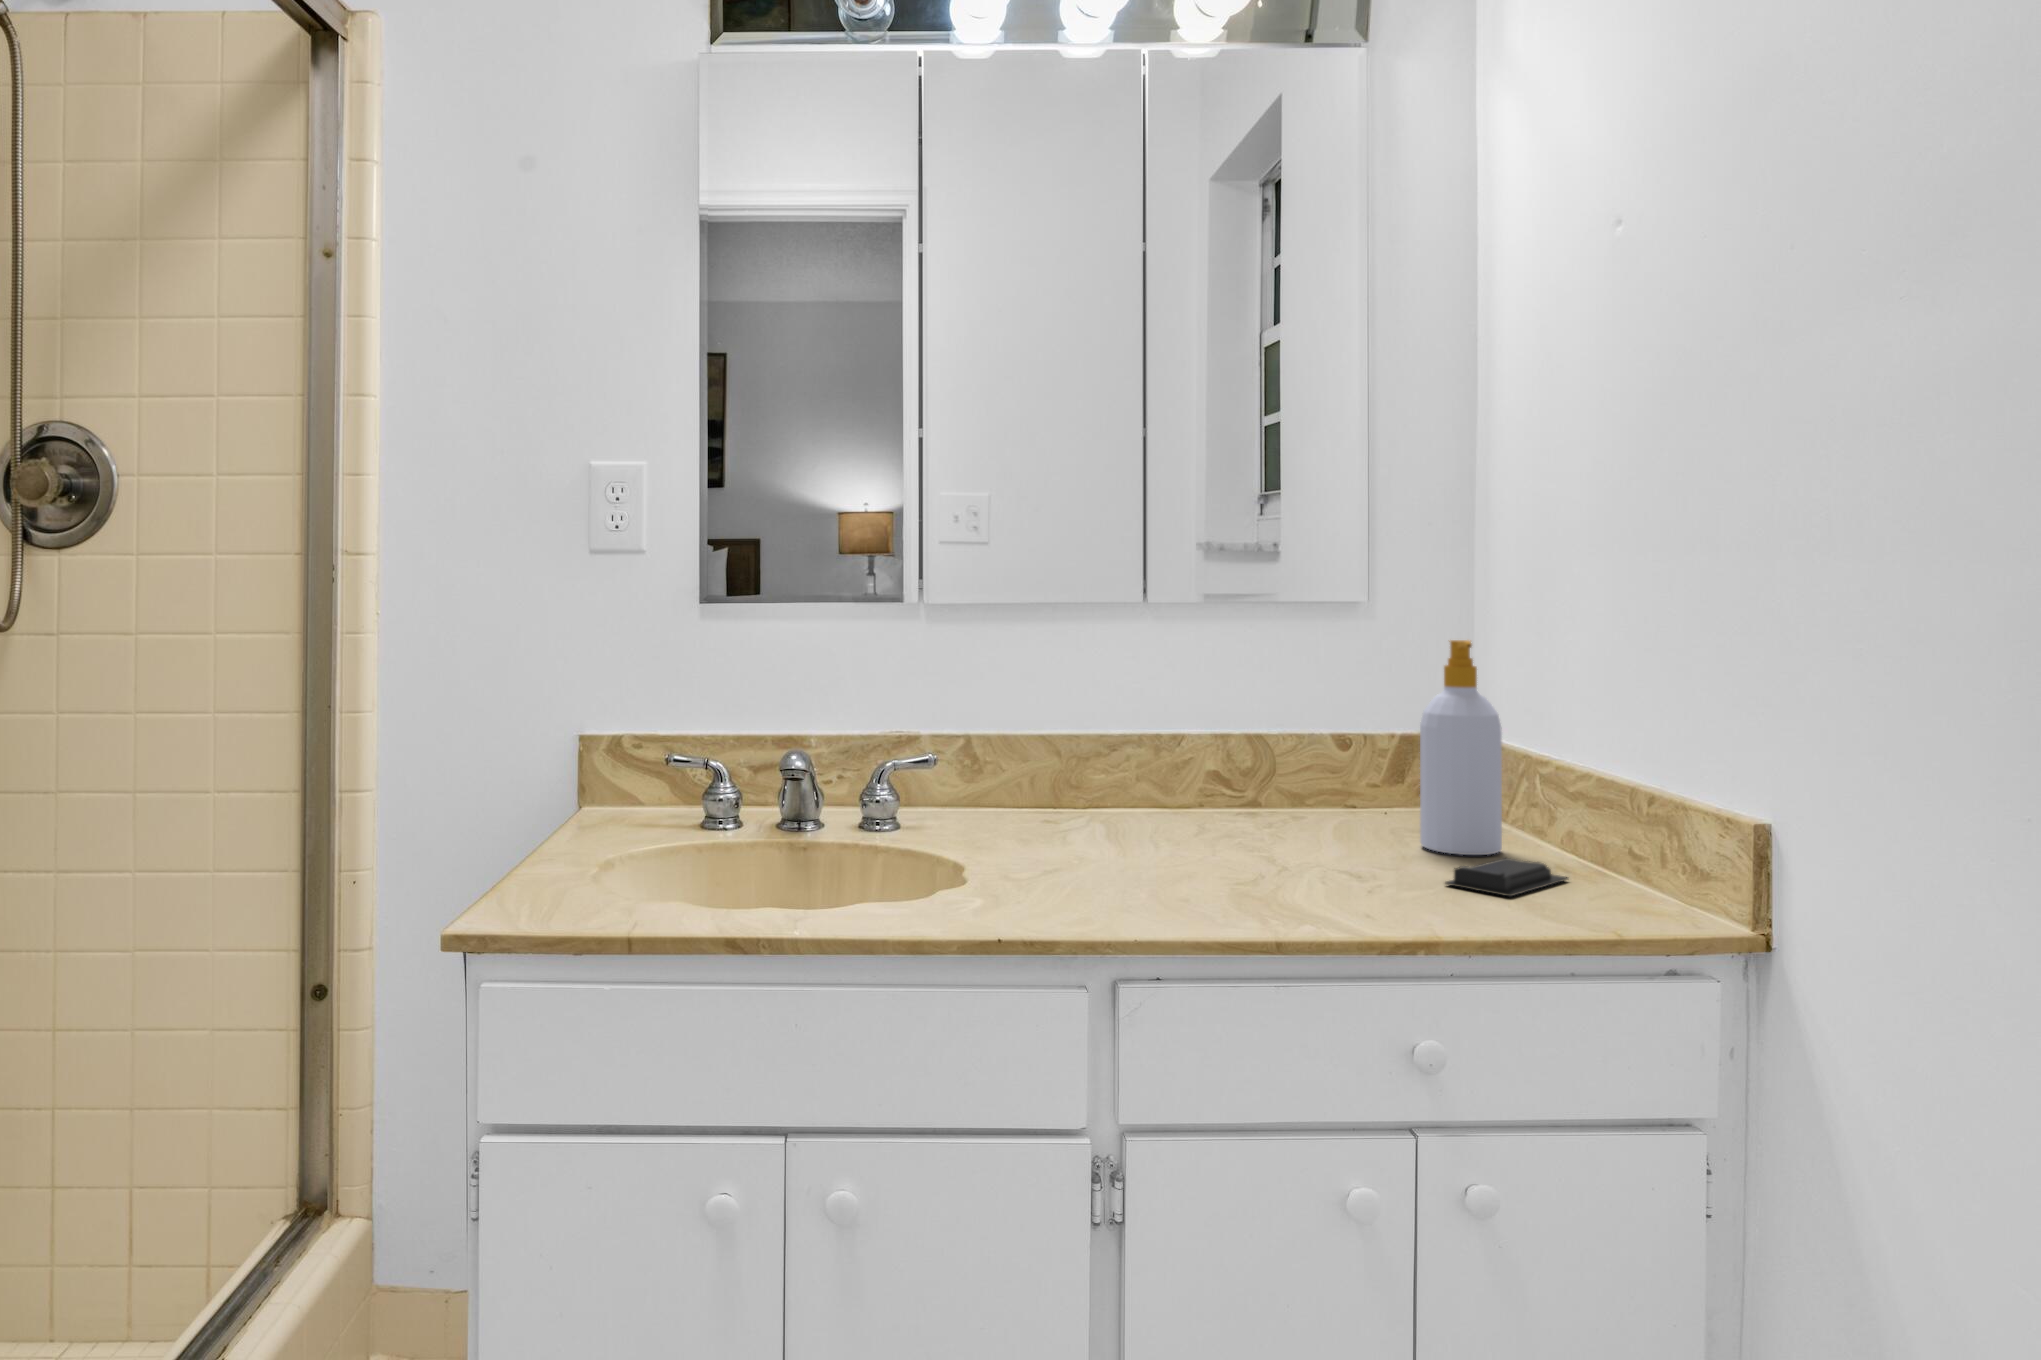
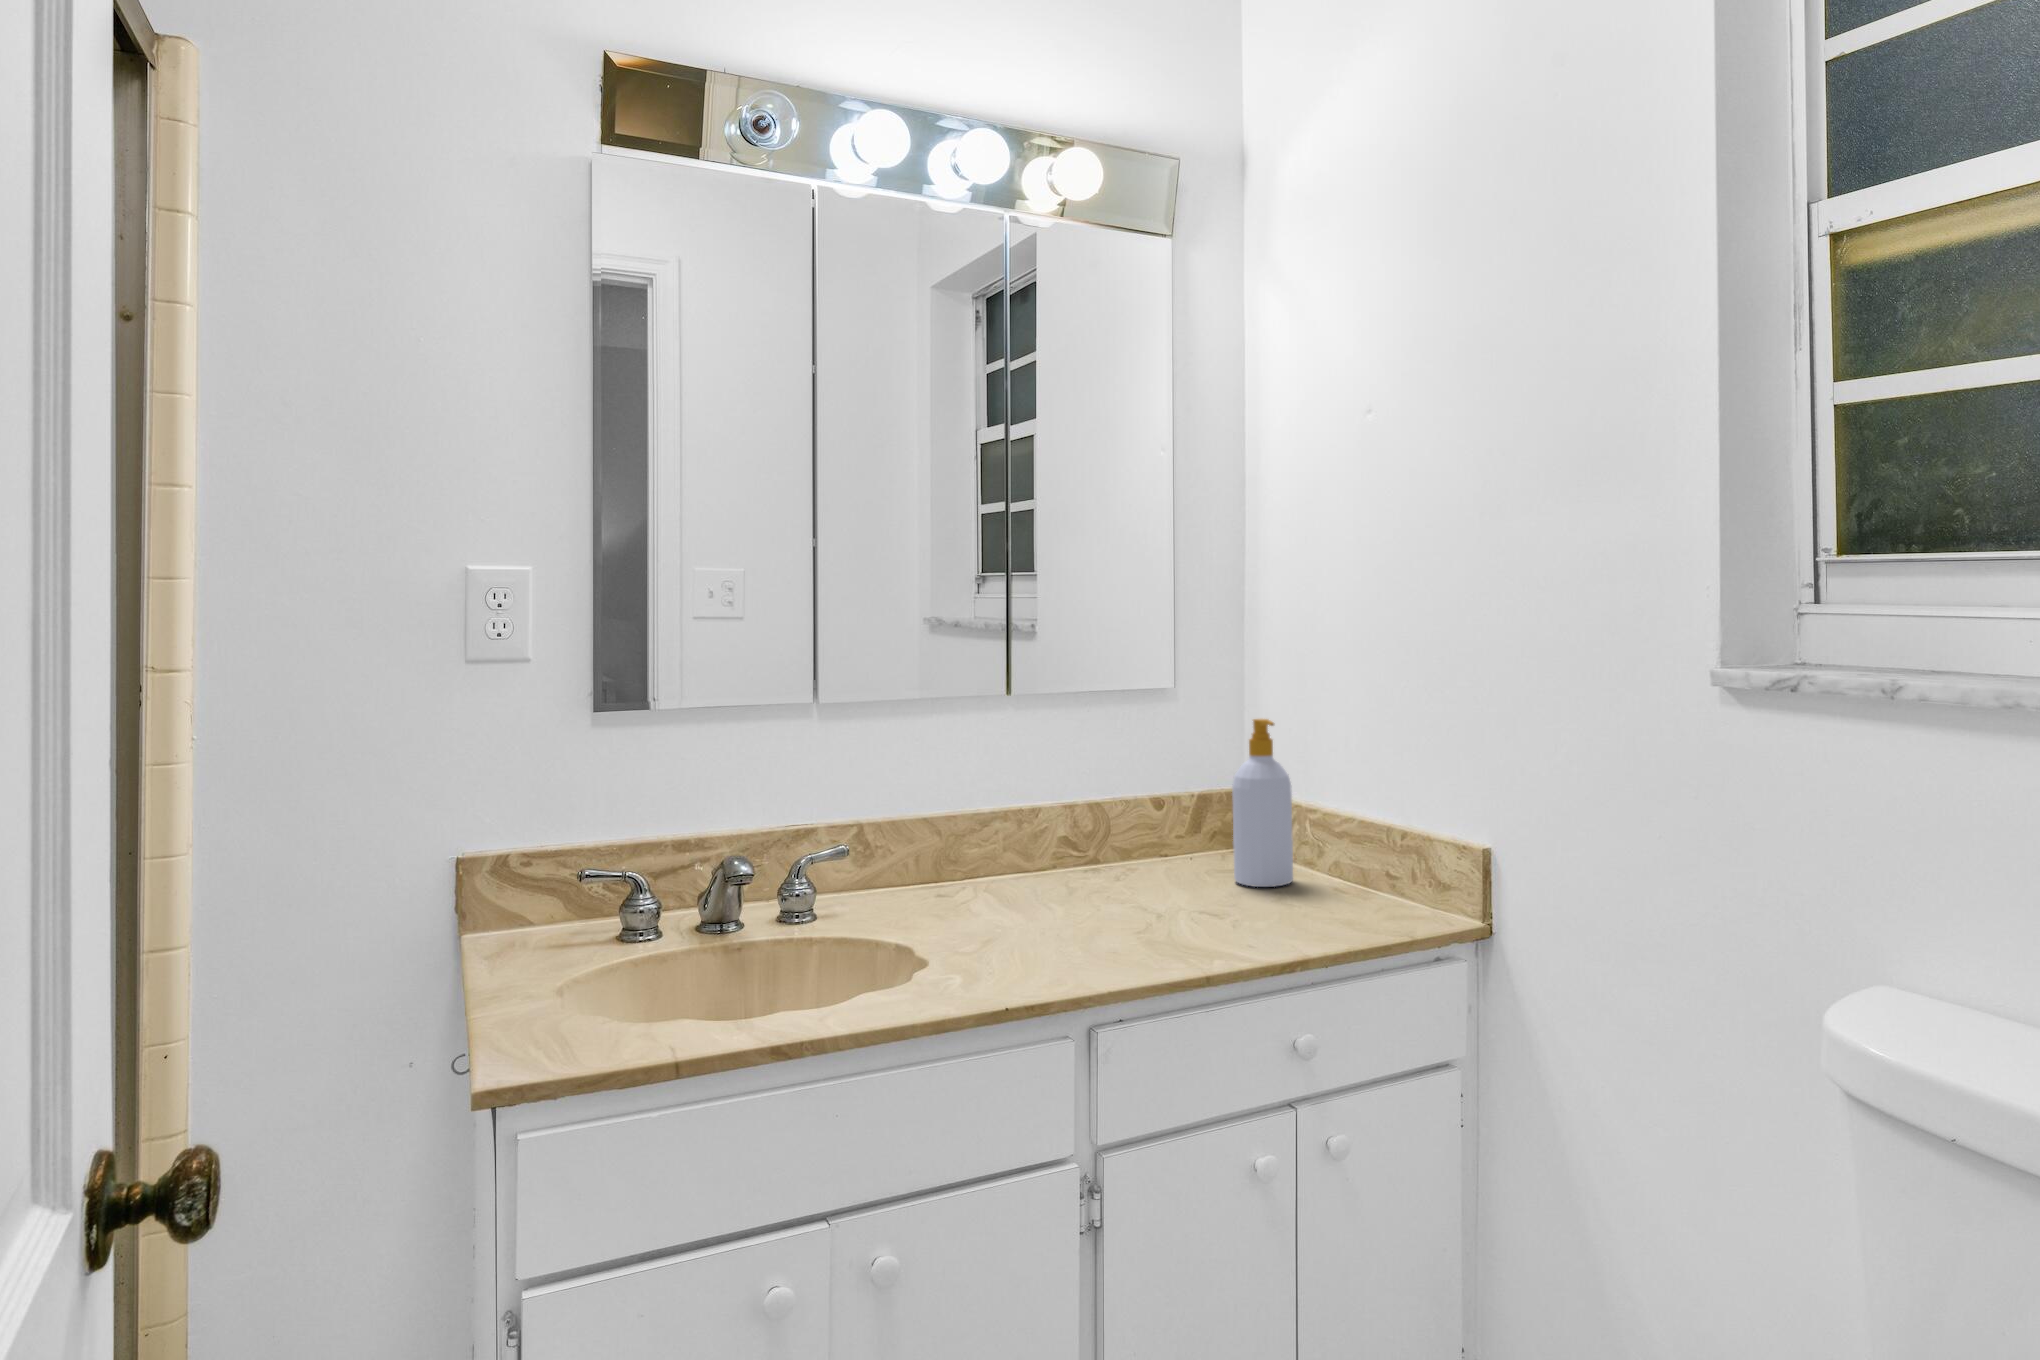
soap bar: present [1445,858,1568,896] -> none [1278,887,1353,918]

